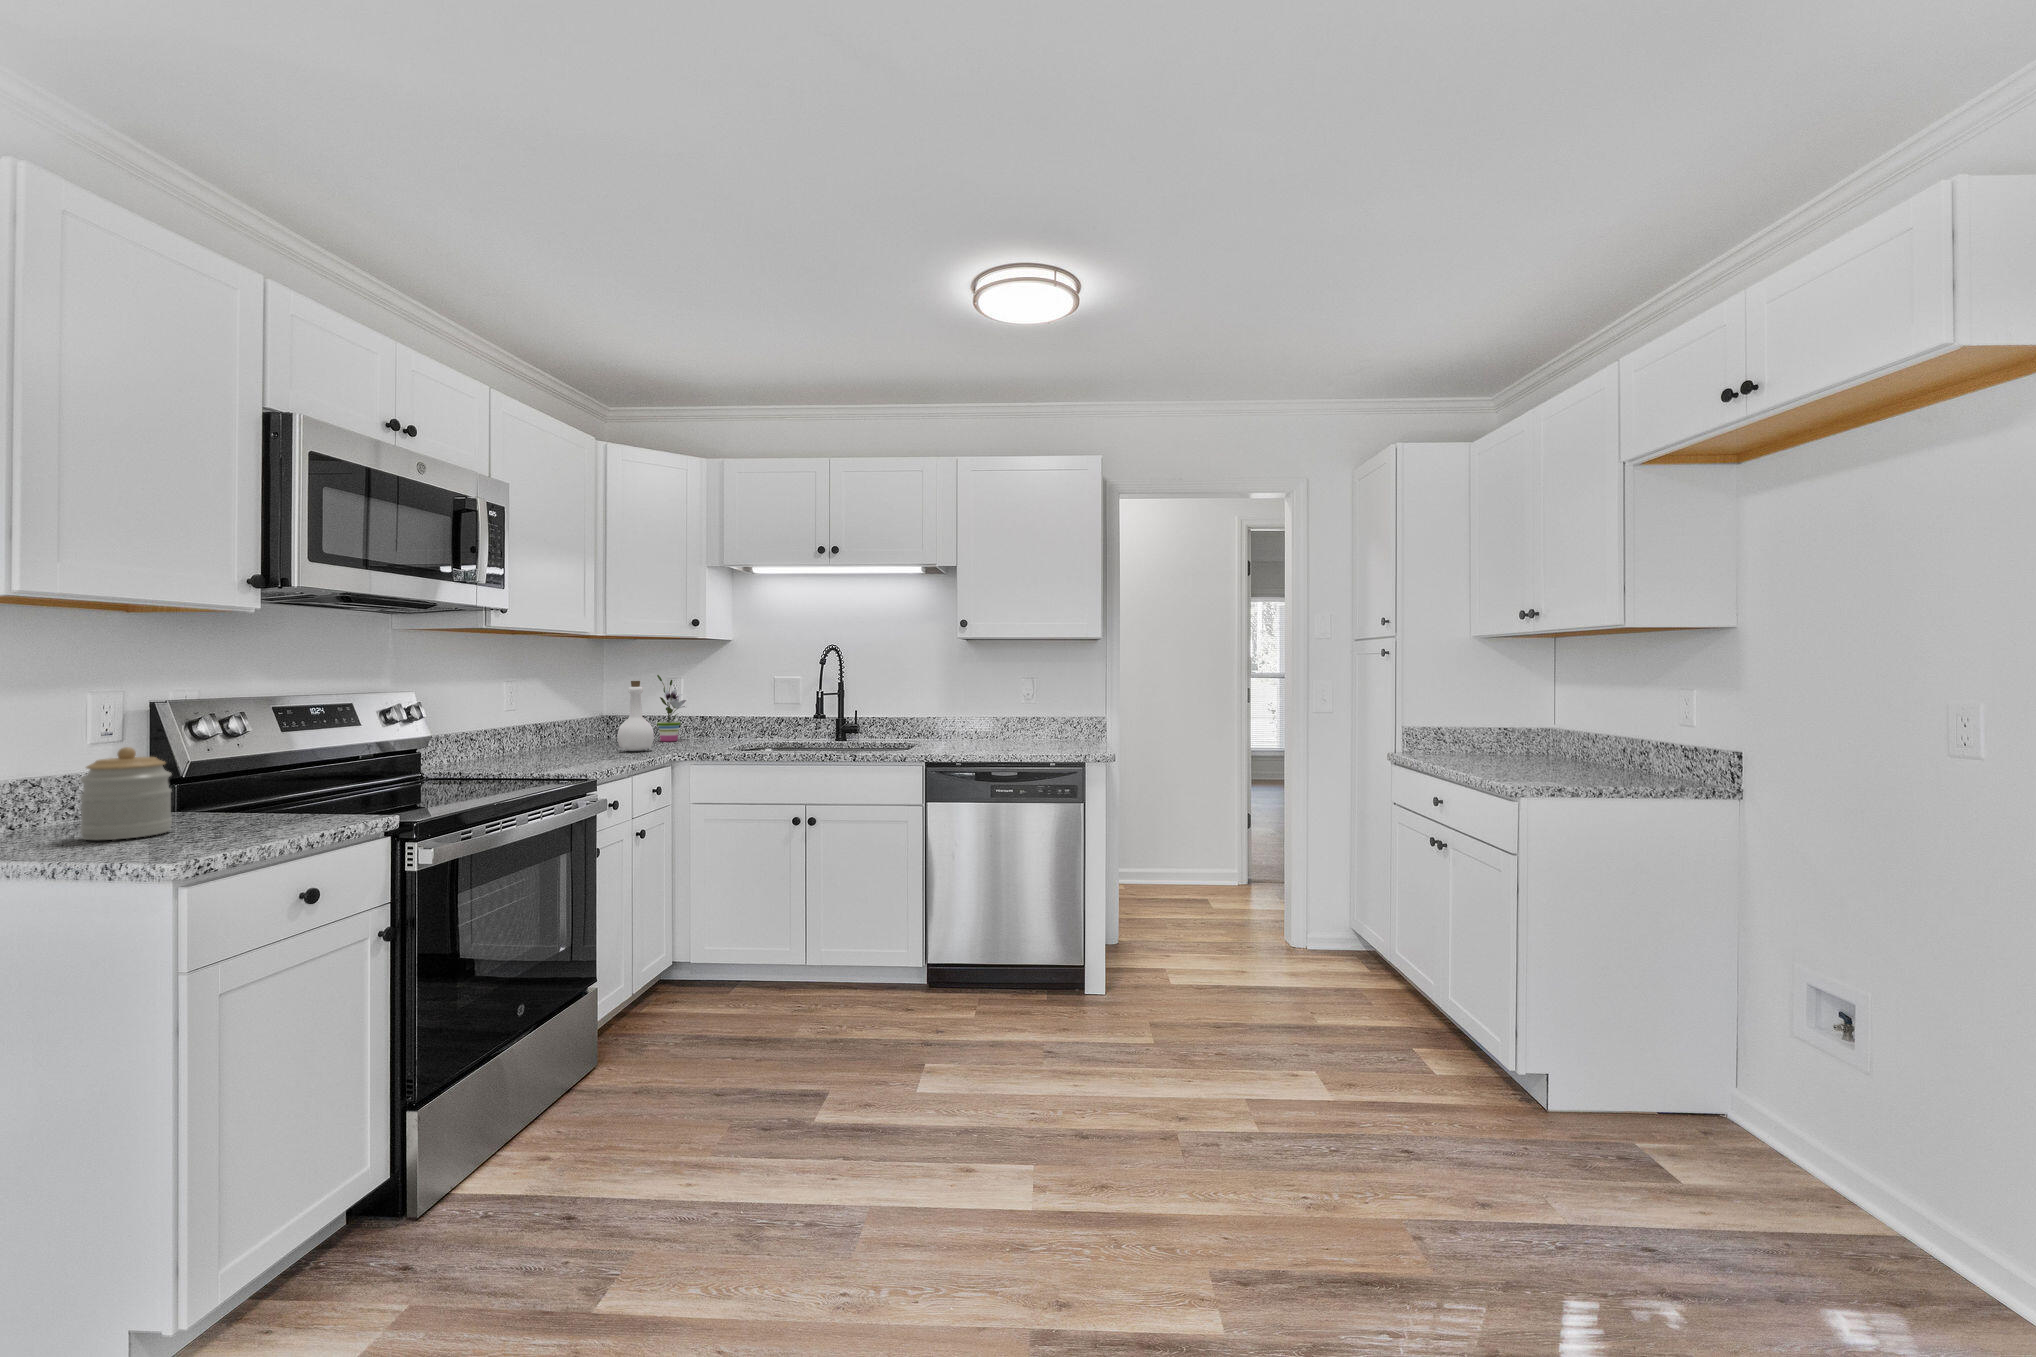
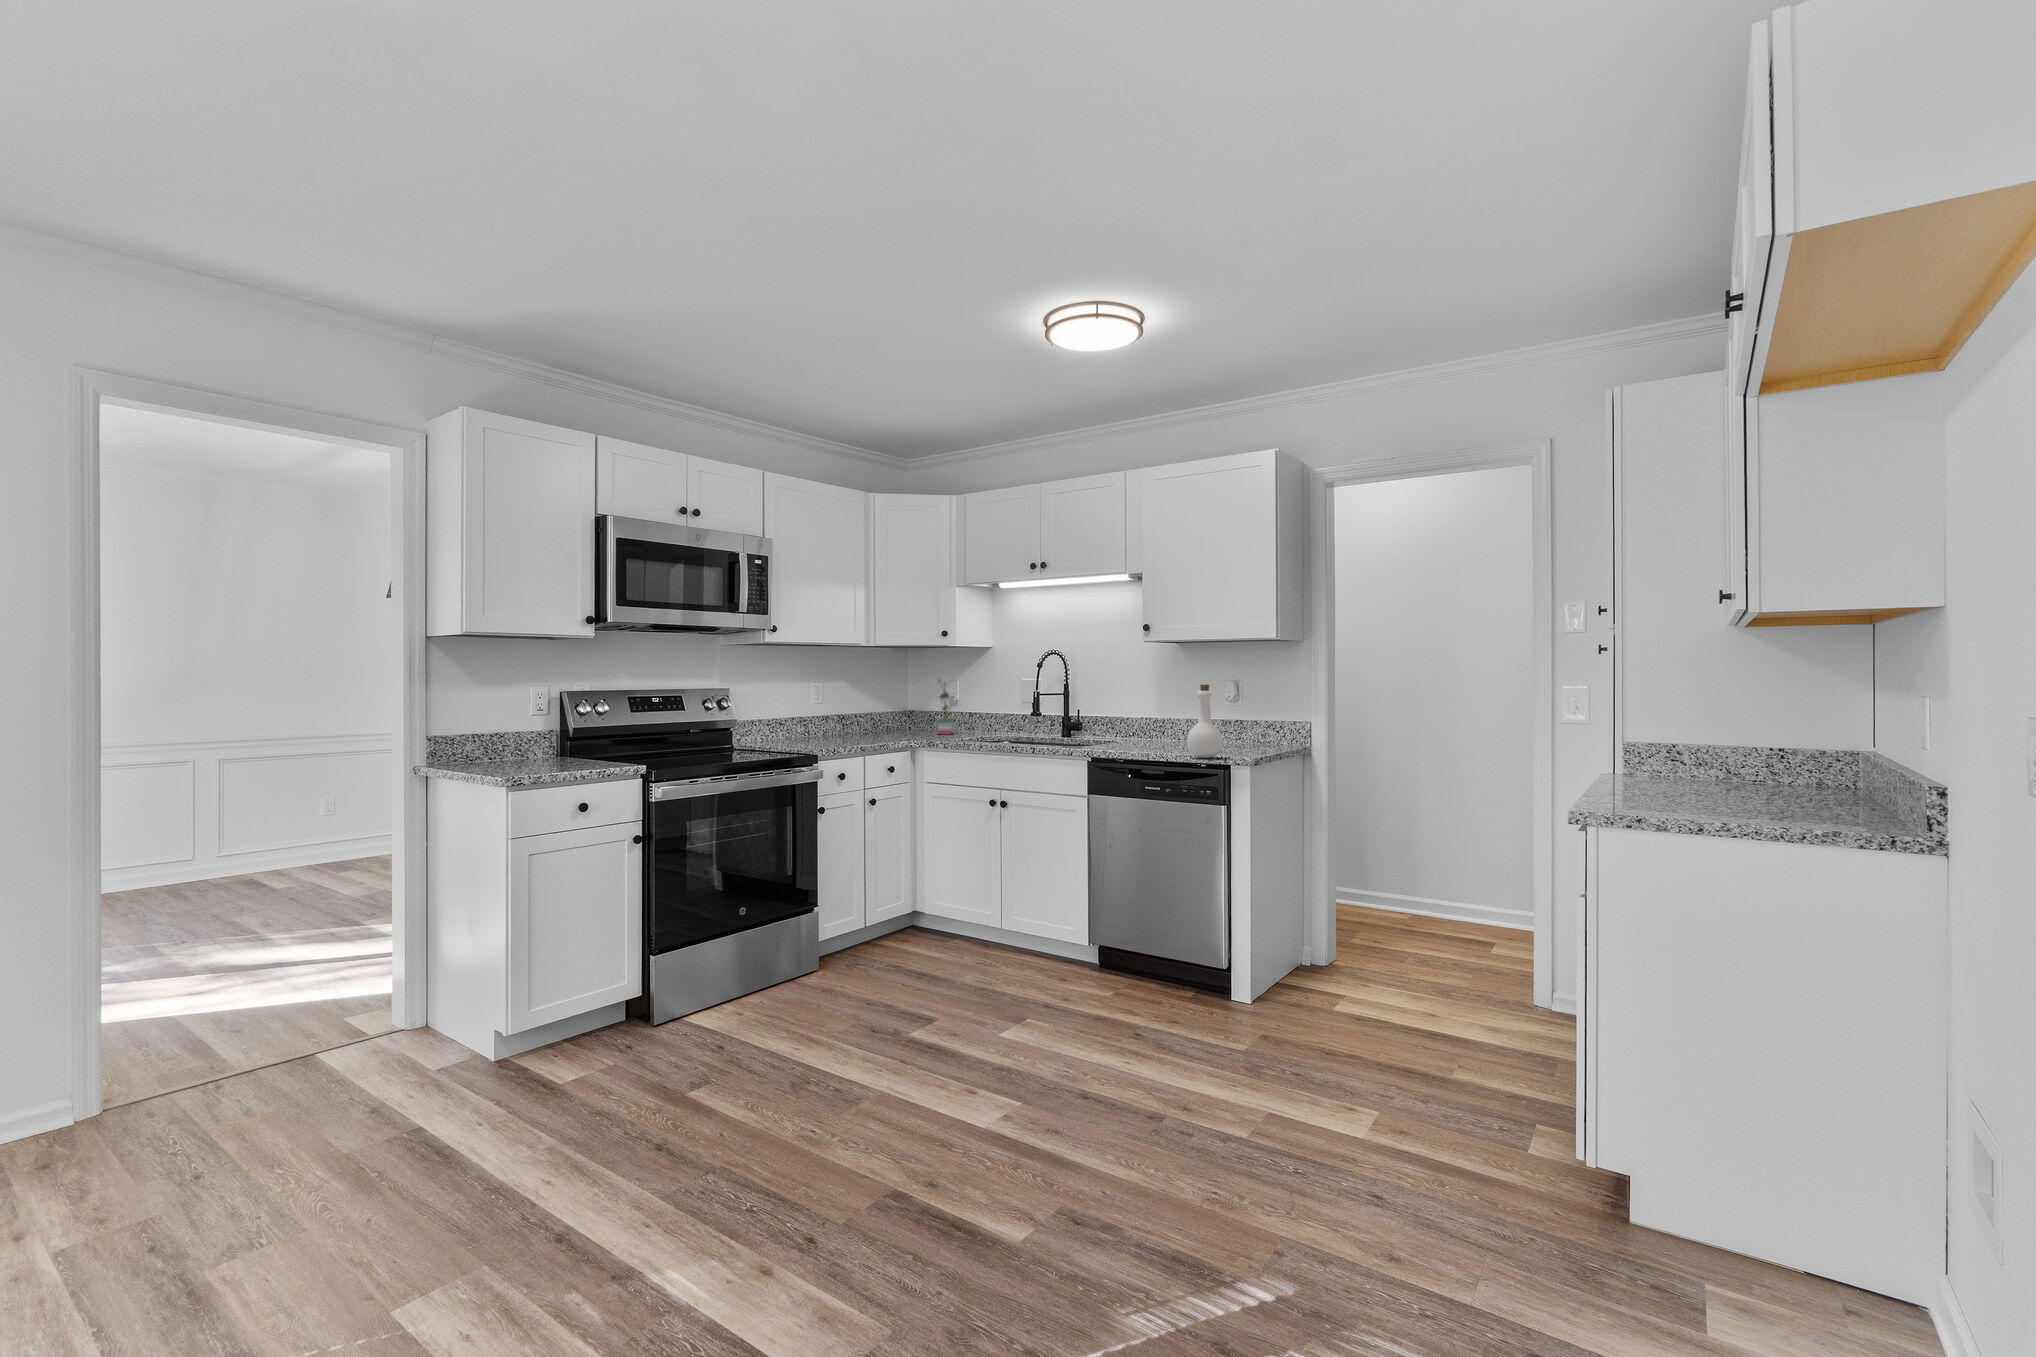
bottle: present [618,681,654,751] -> present [1188,685,1222,758]
jar: present [79,747,172,840] -> none [498,718,539,769]

